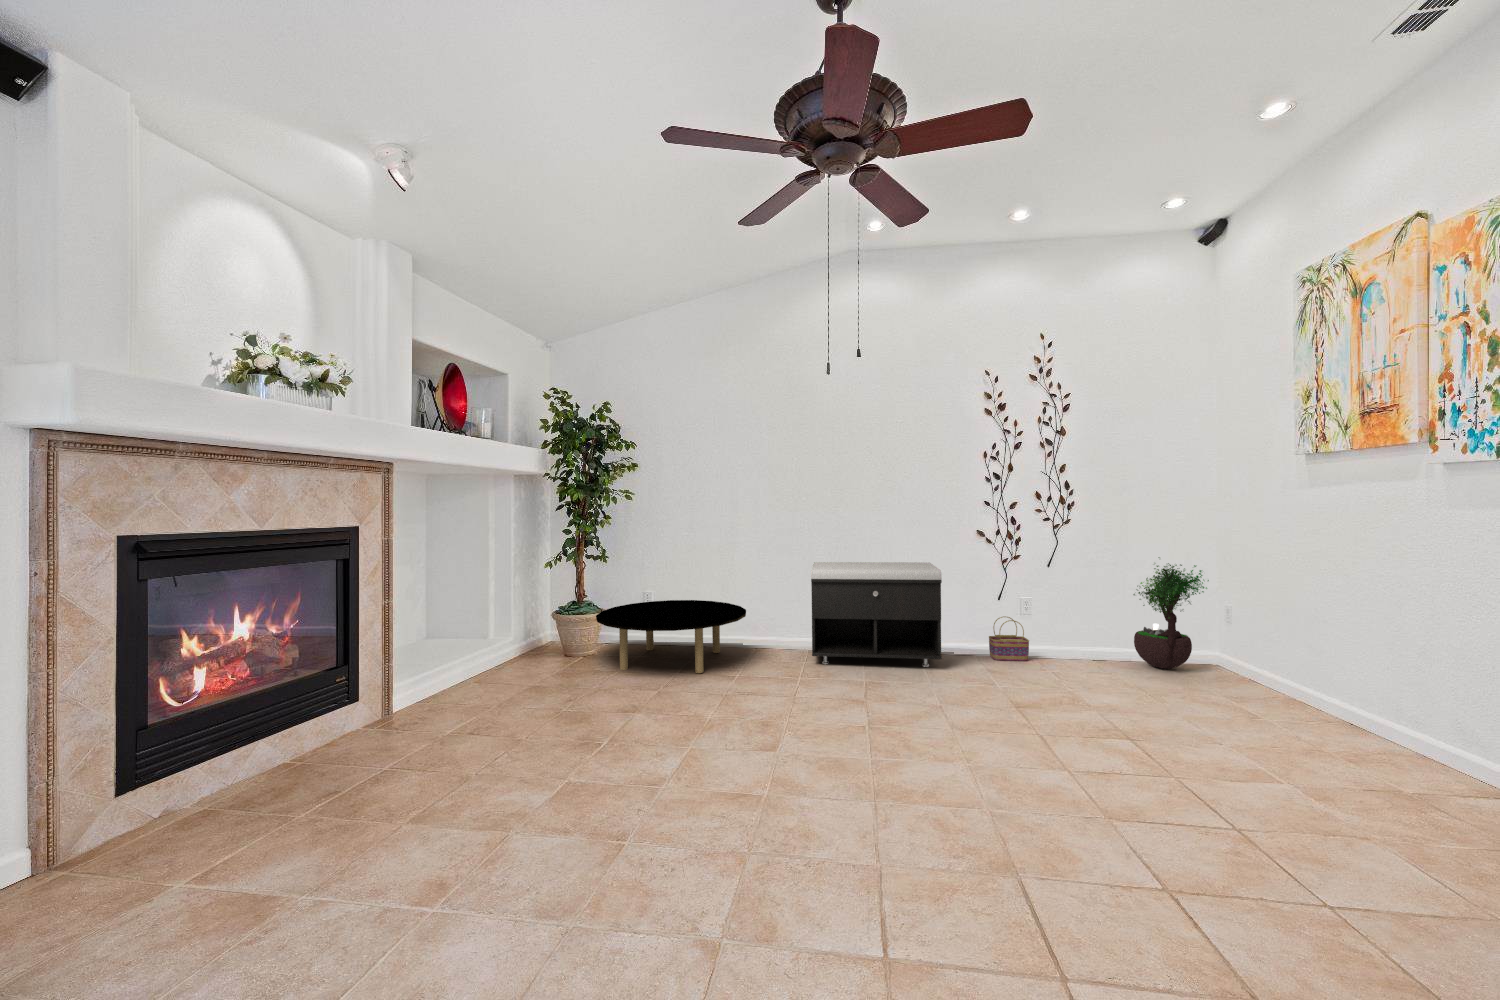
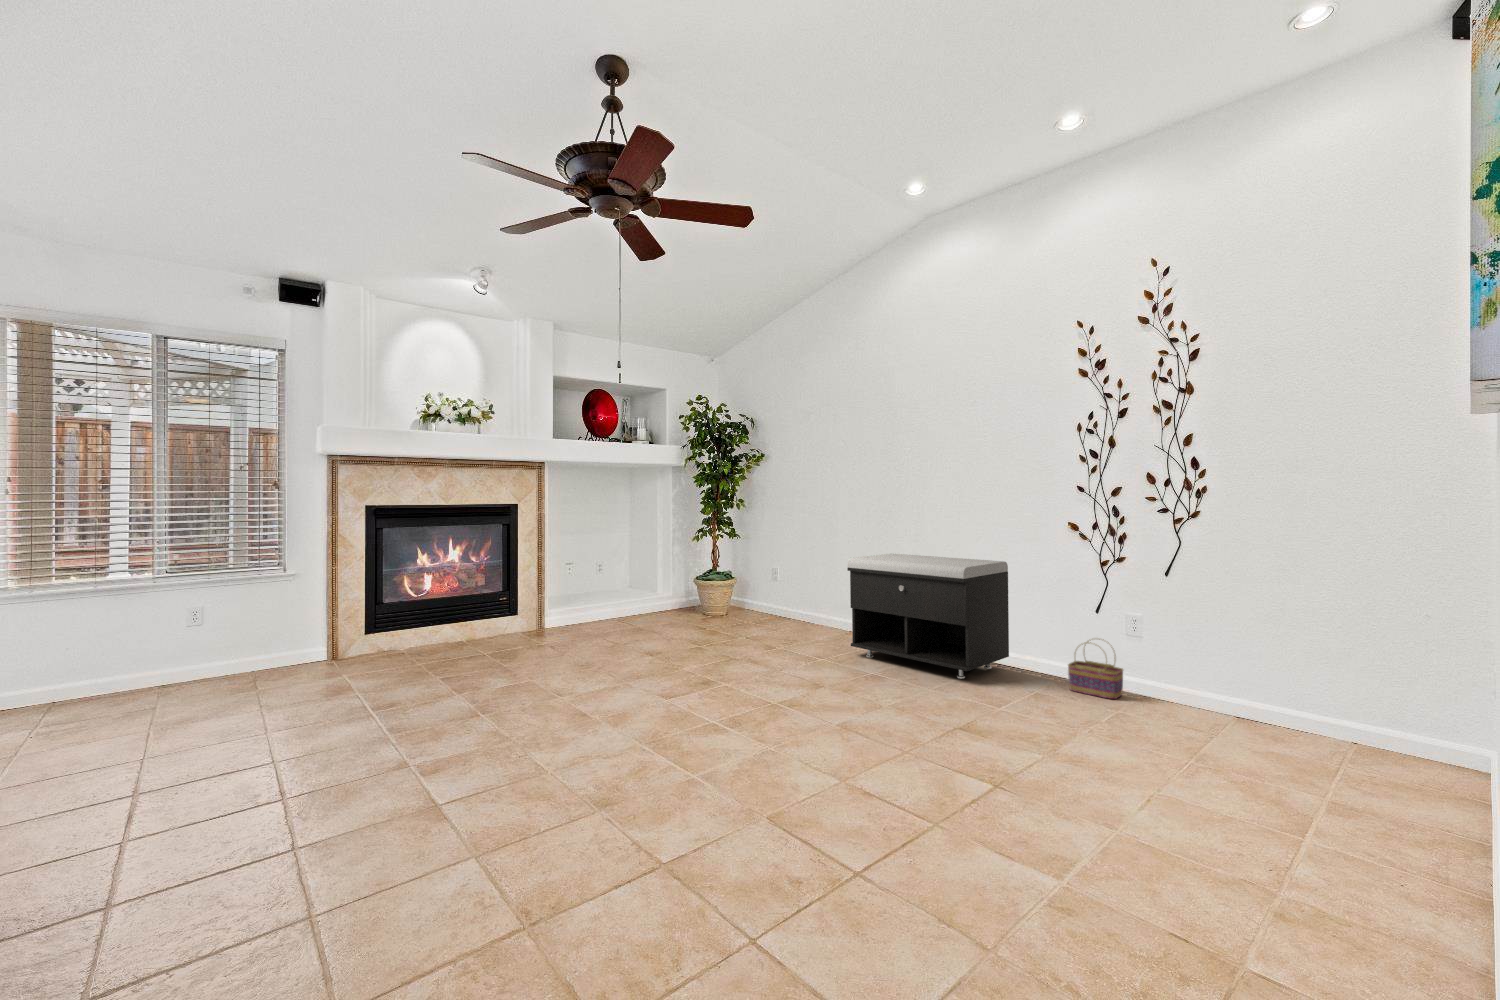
potted tree: present [1133,557,1209,669] -> none [1255,573,1400,755]
coffee table: present [596,600,746,673] -> none [687,581,820,643]

